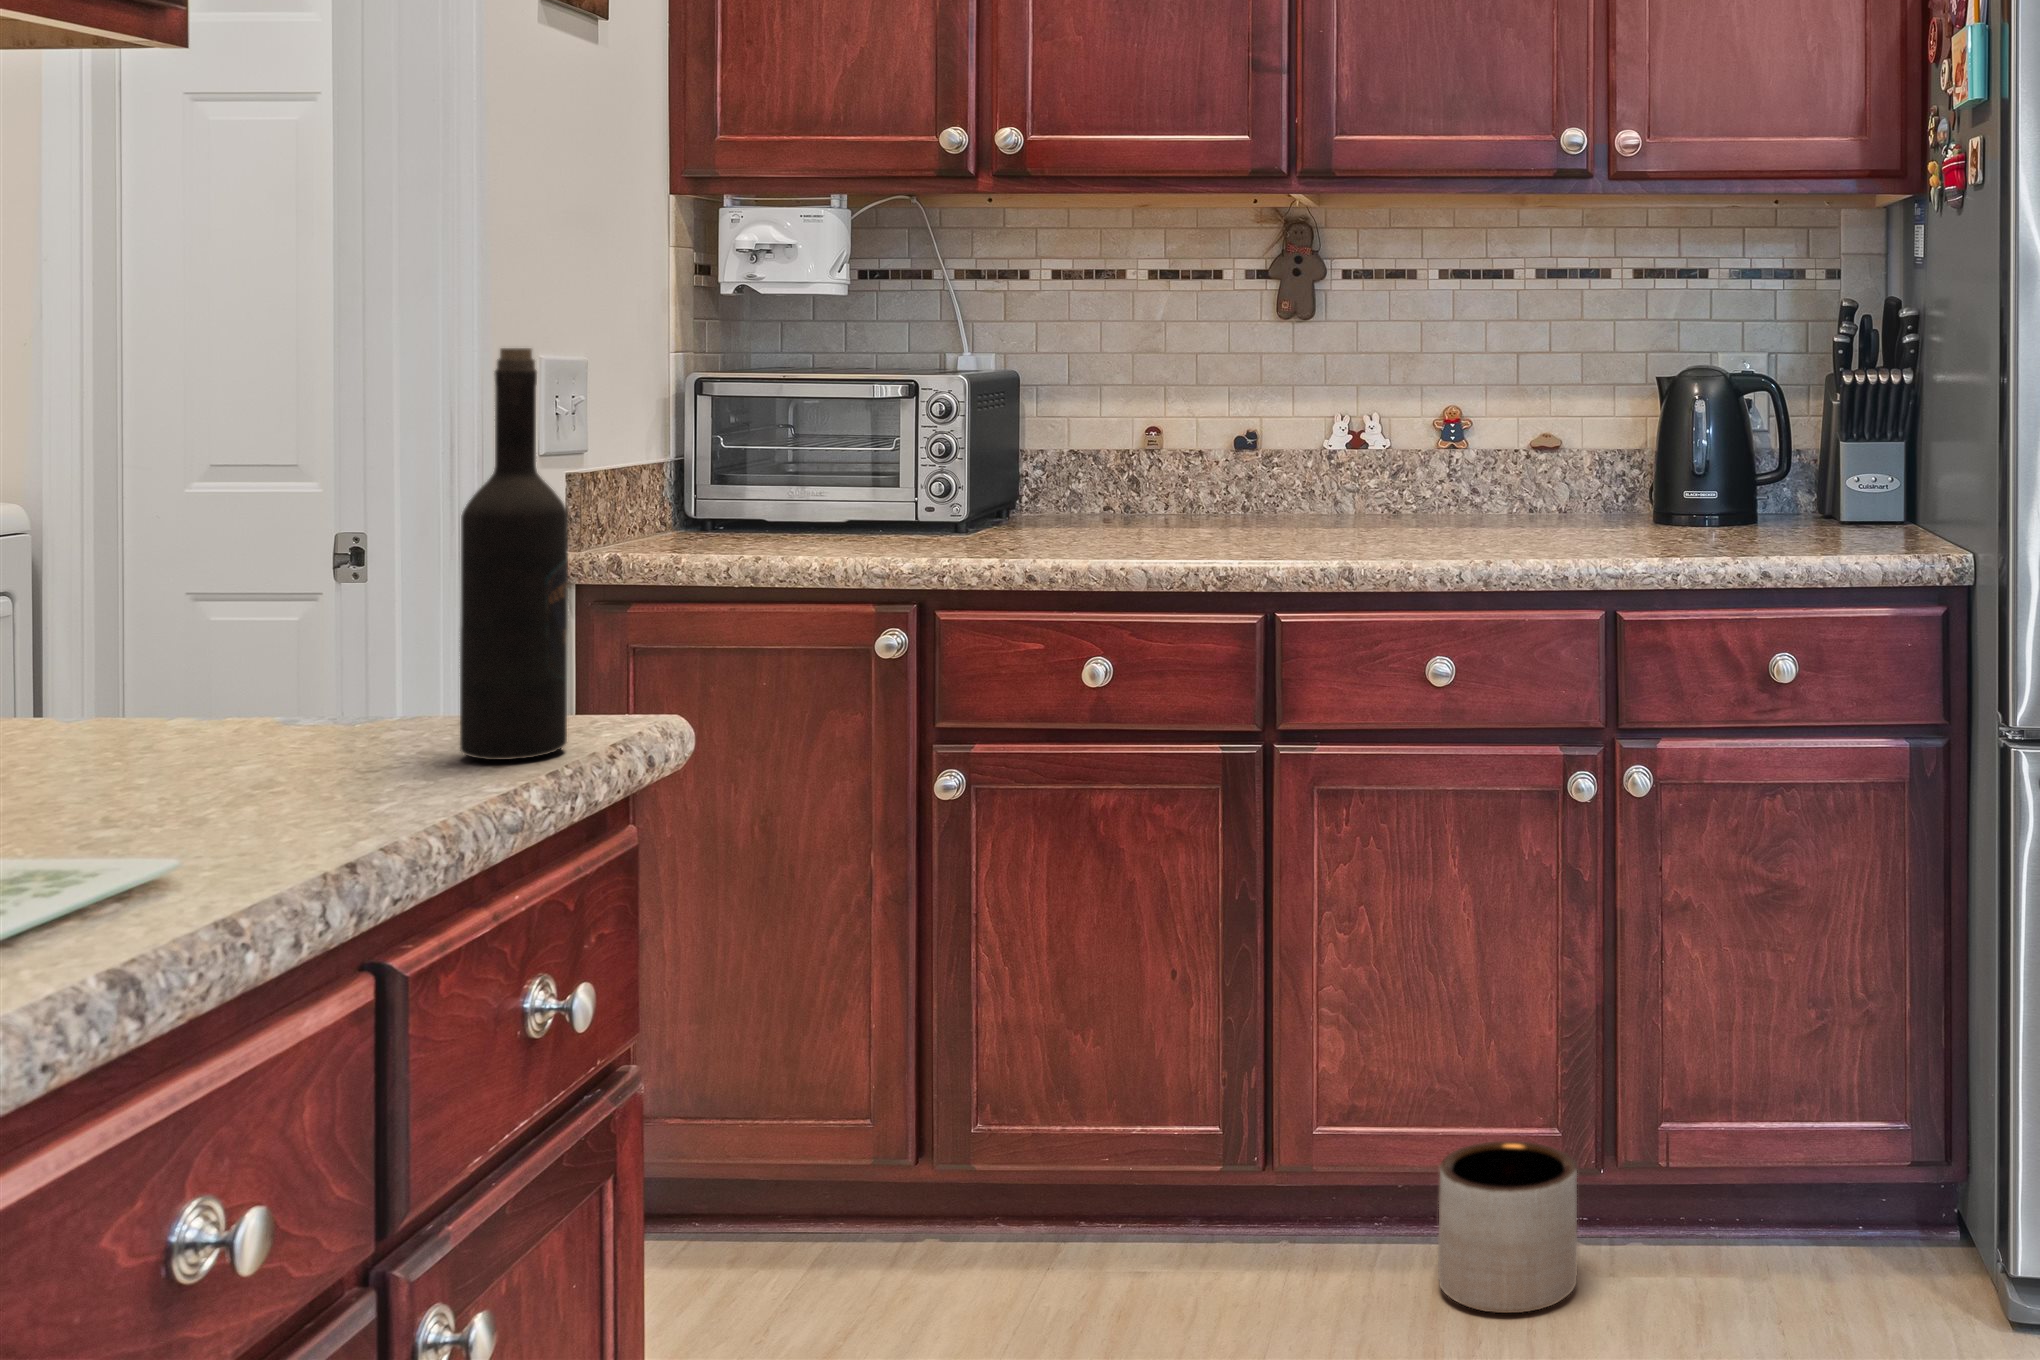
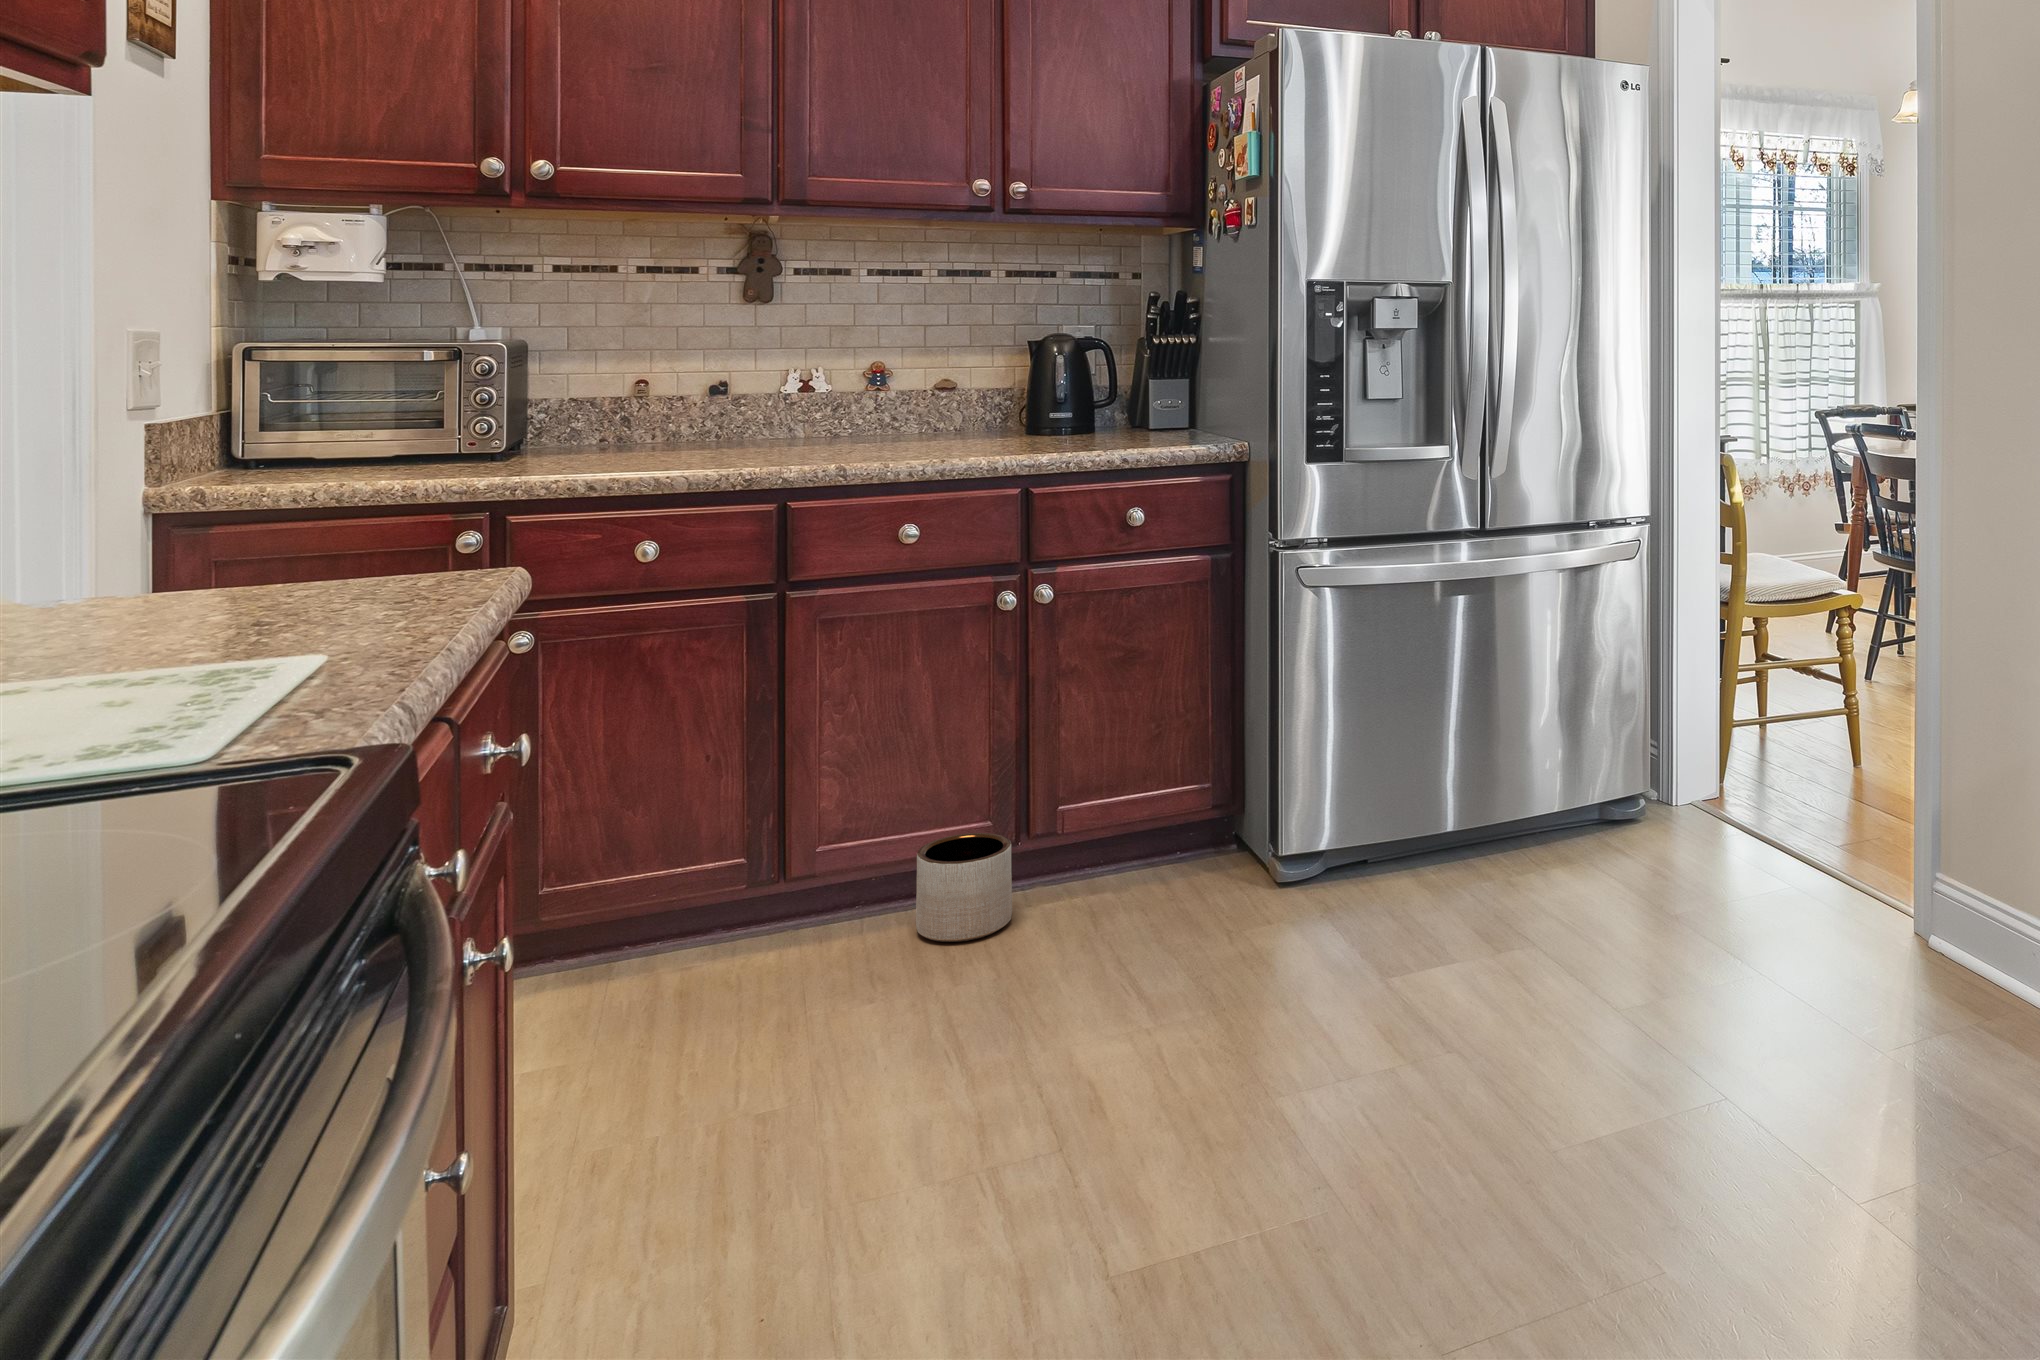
wine bottle: present [460,348,568,760] -> none [332,319,420,613]

